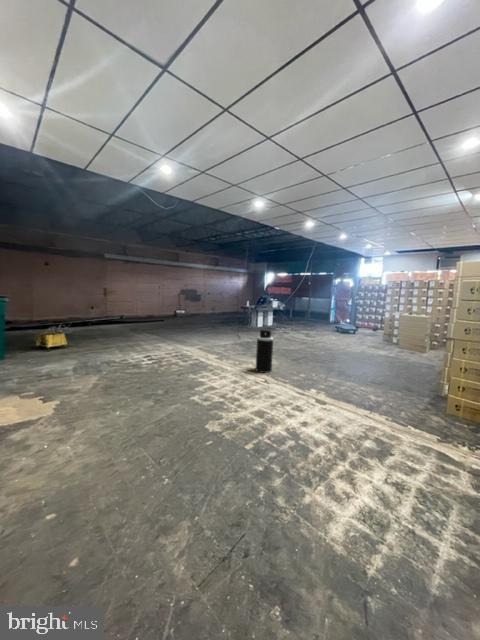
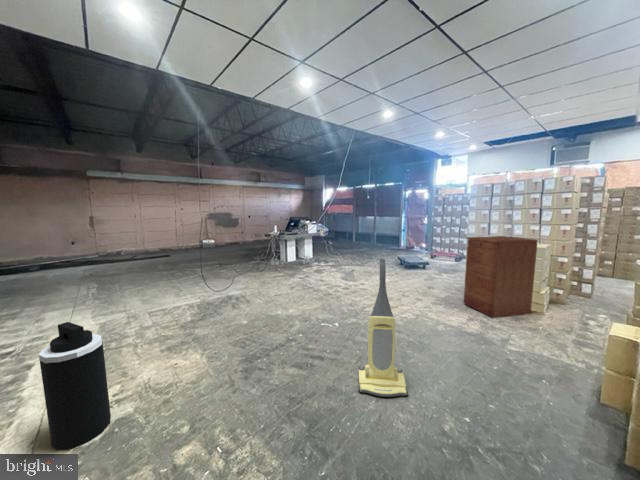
filing cabinet: none [386,311,425,352] -> present [464,236,538,318]
vacuum cleaner: none [351,314,374,367] -> present [358,258,408,397]

